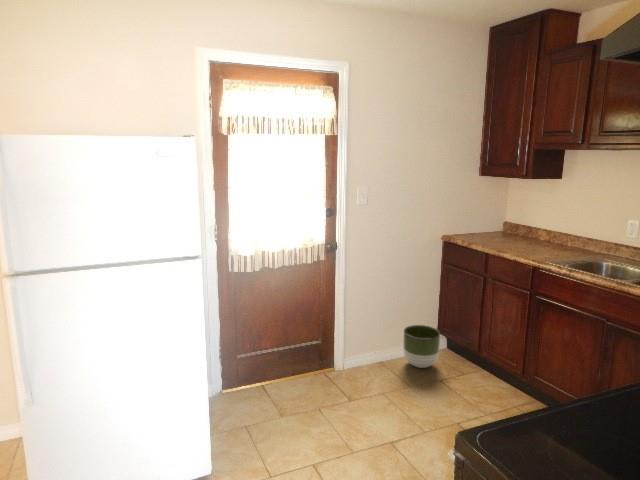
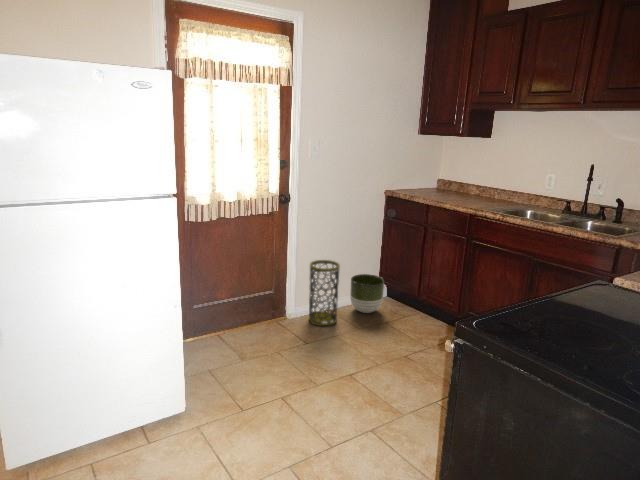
trash can: none [357,310,389,381] -> present [309,260,340,326]

